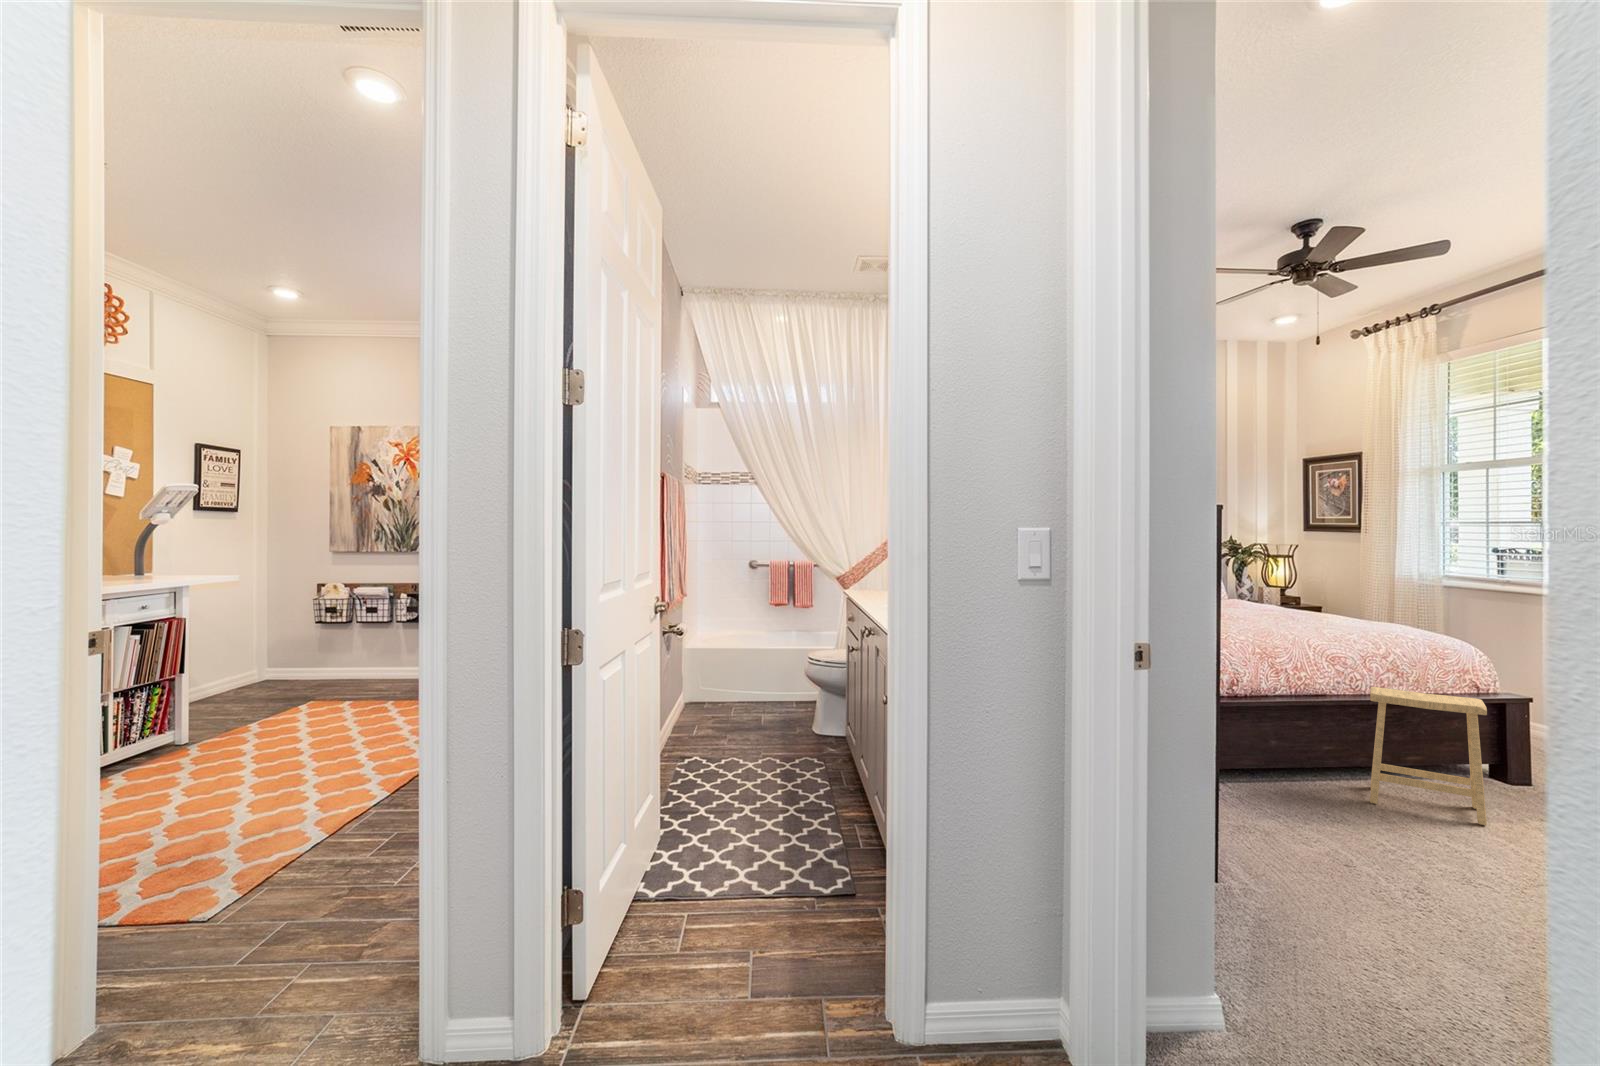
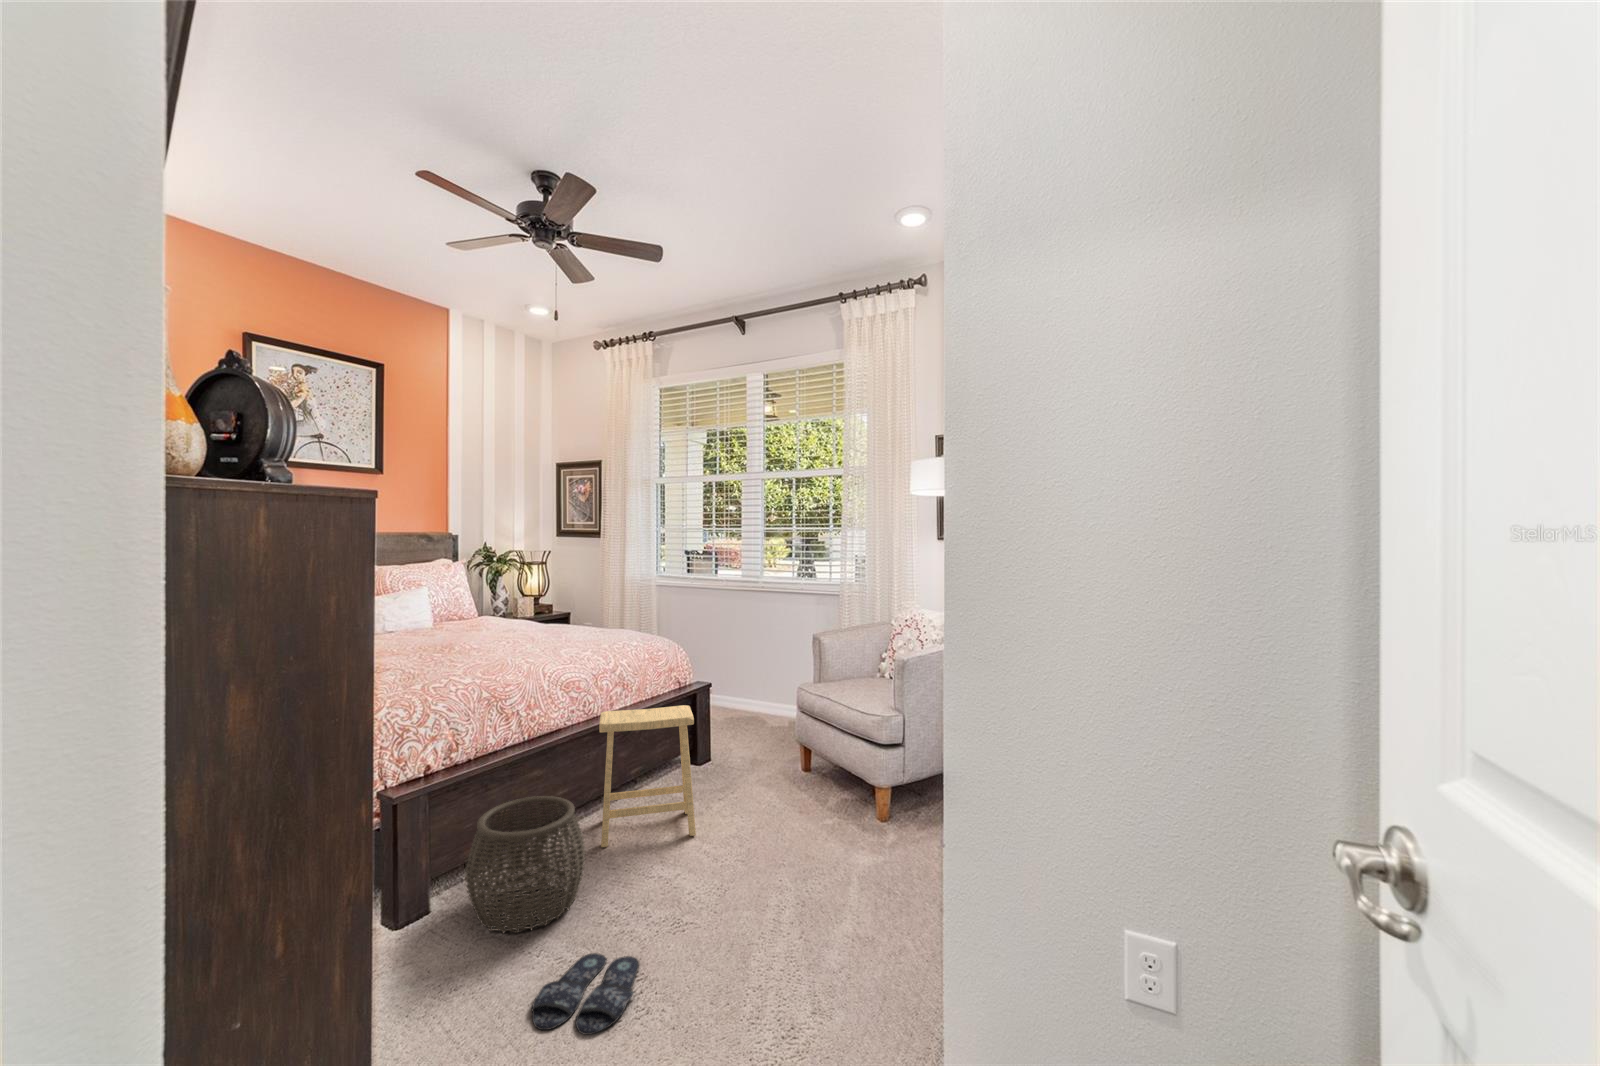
woven basket: none [1252,732,1358,829] -> present [466,796,586,933]
slippers: none [1316,855,1416,896] -> present [532,953,639,1035]

